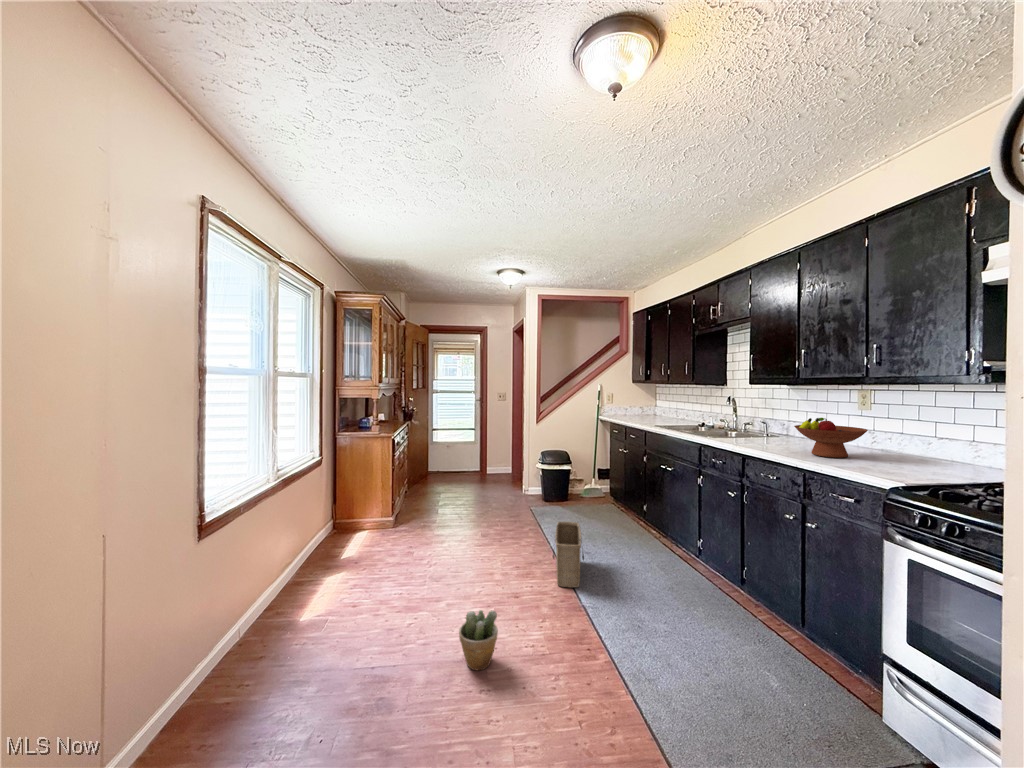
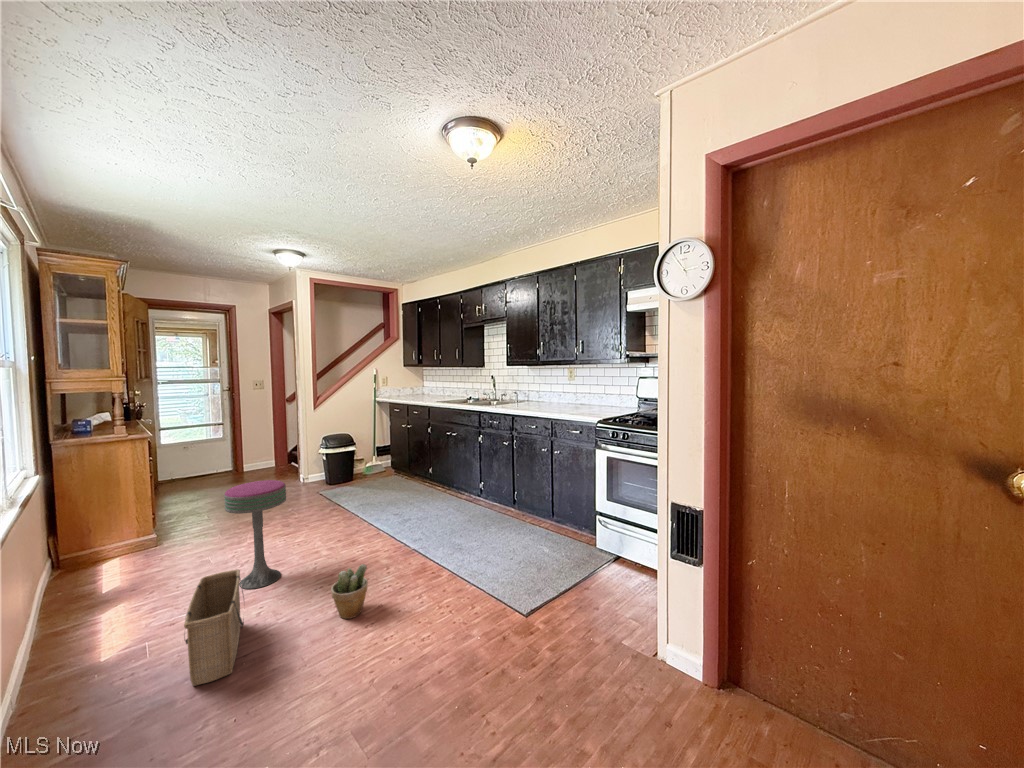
fruit bowl: present [794,418,868,458] -> none [542,386,579,410]
bar stool: none [408,490,459,595] -> present [224,480,286,589]
basket: present [553,522,584,587] -> present [184,570,244,686]

